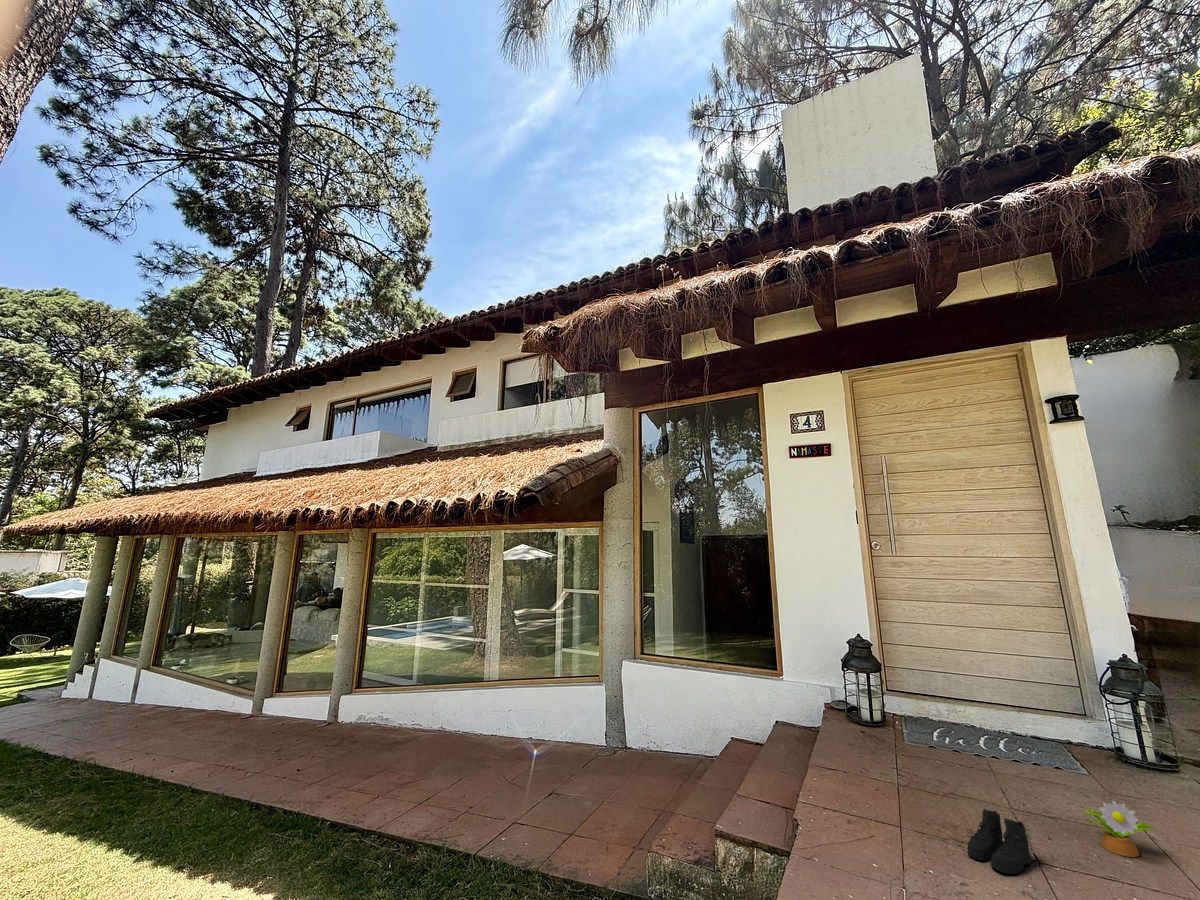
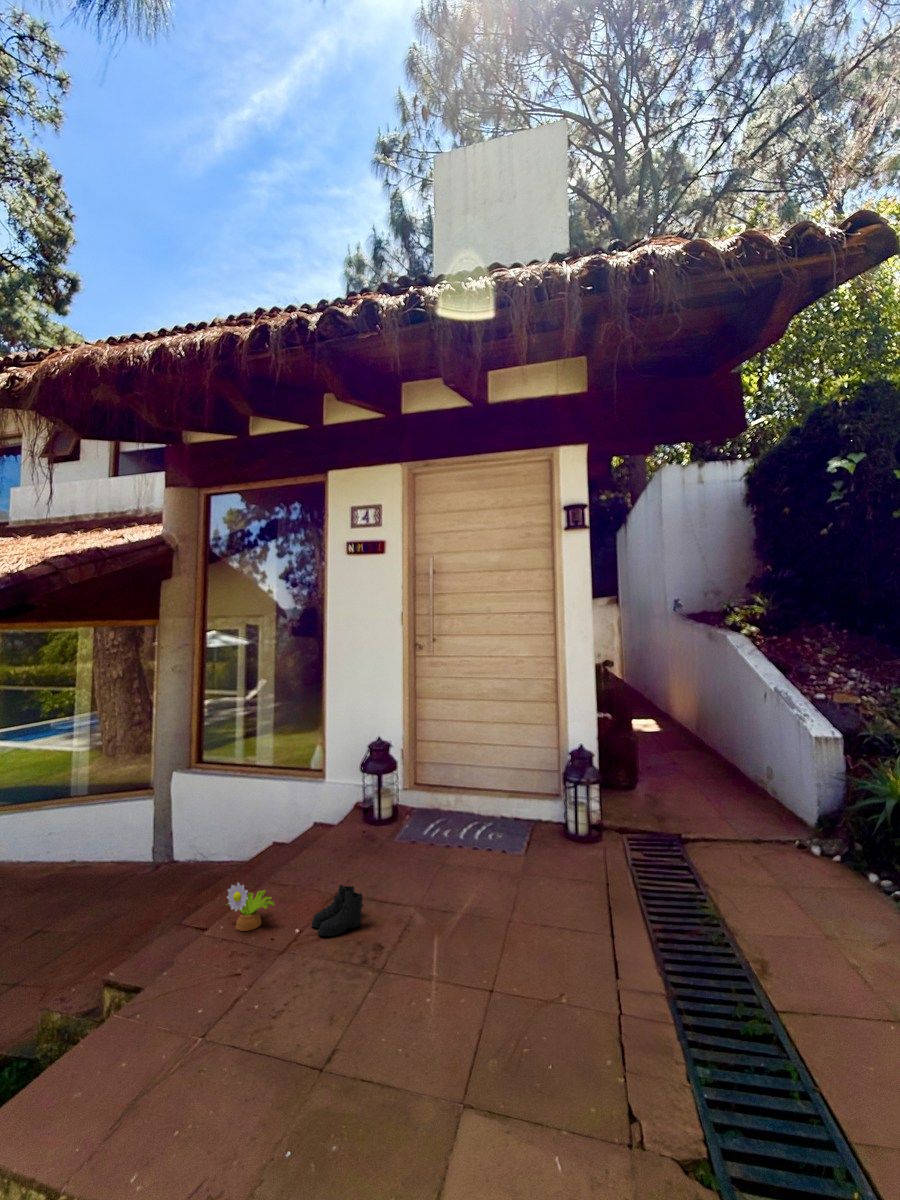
decorative plant: present [1084,801,1154,857] -> present [226,882,275,931]

